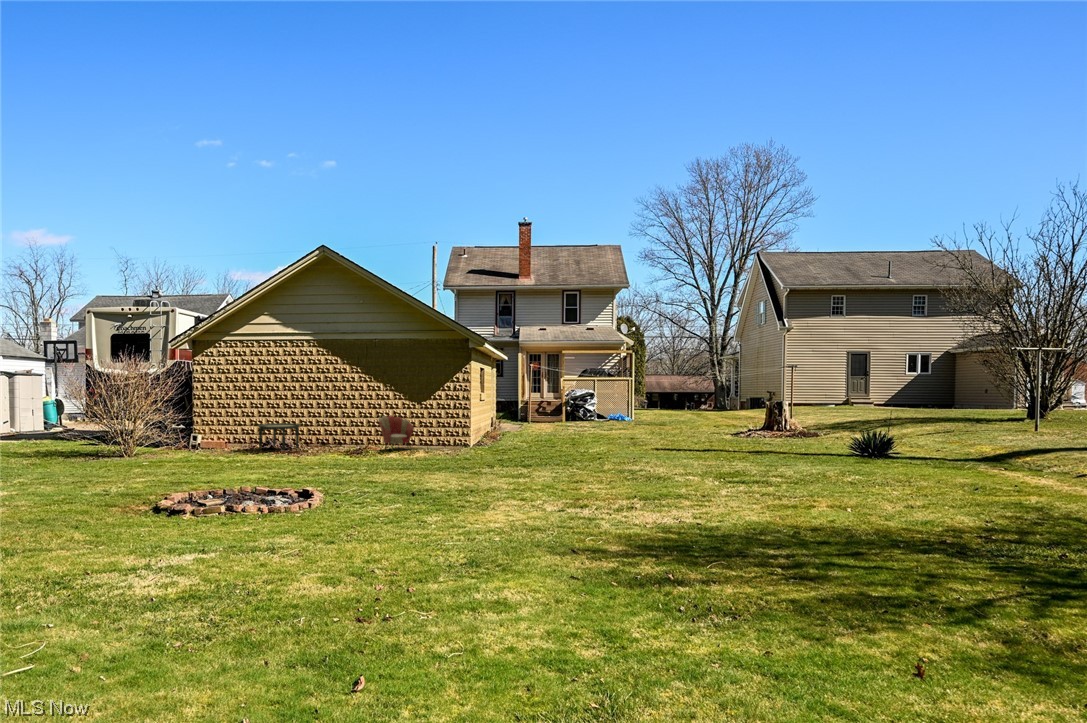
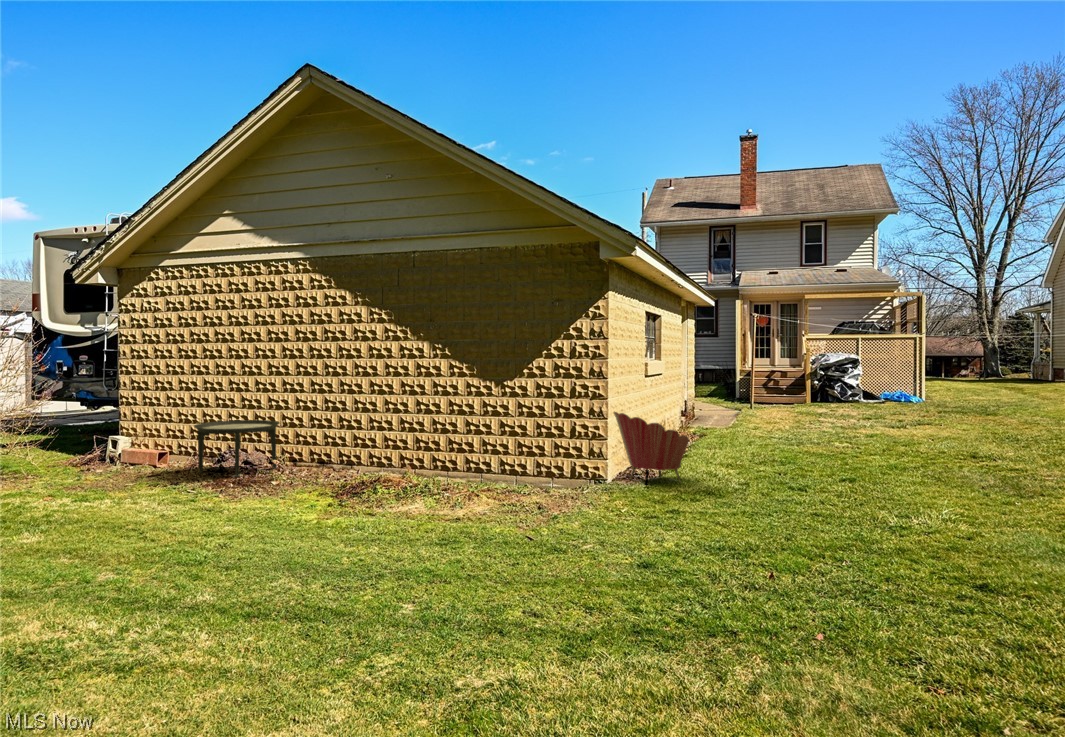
armchair: present [378,416,414,449] -> present [614,412,689,485]

